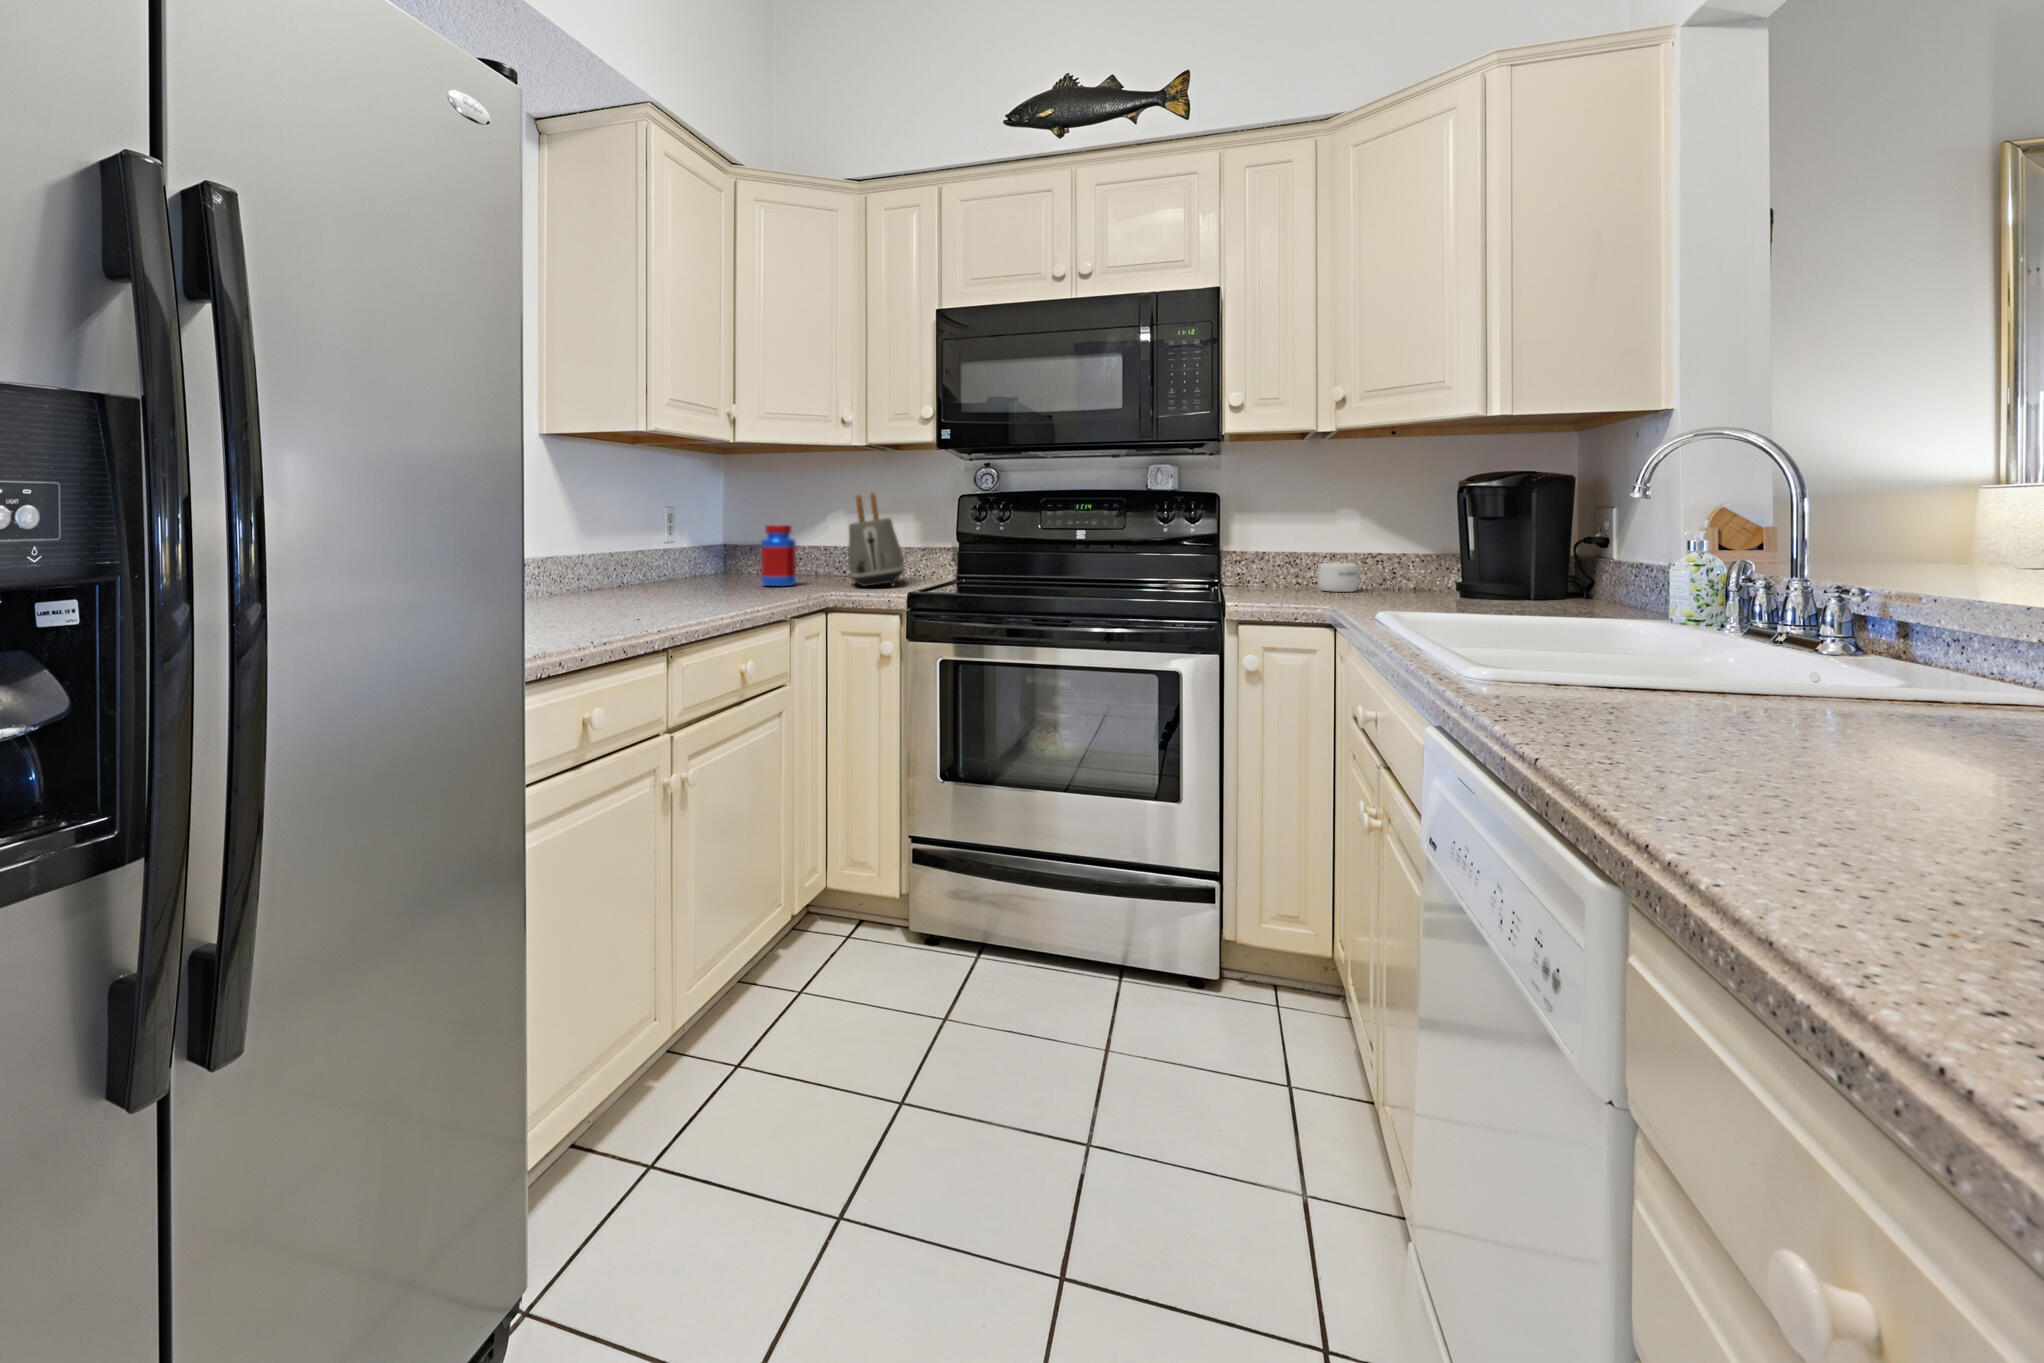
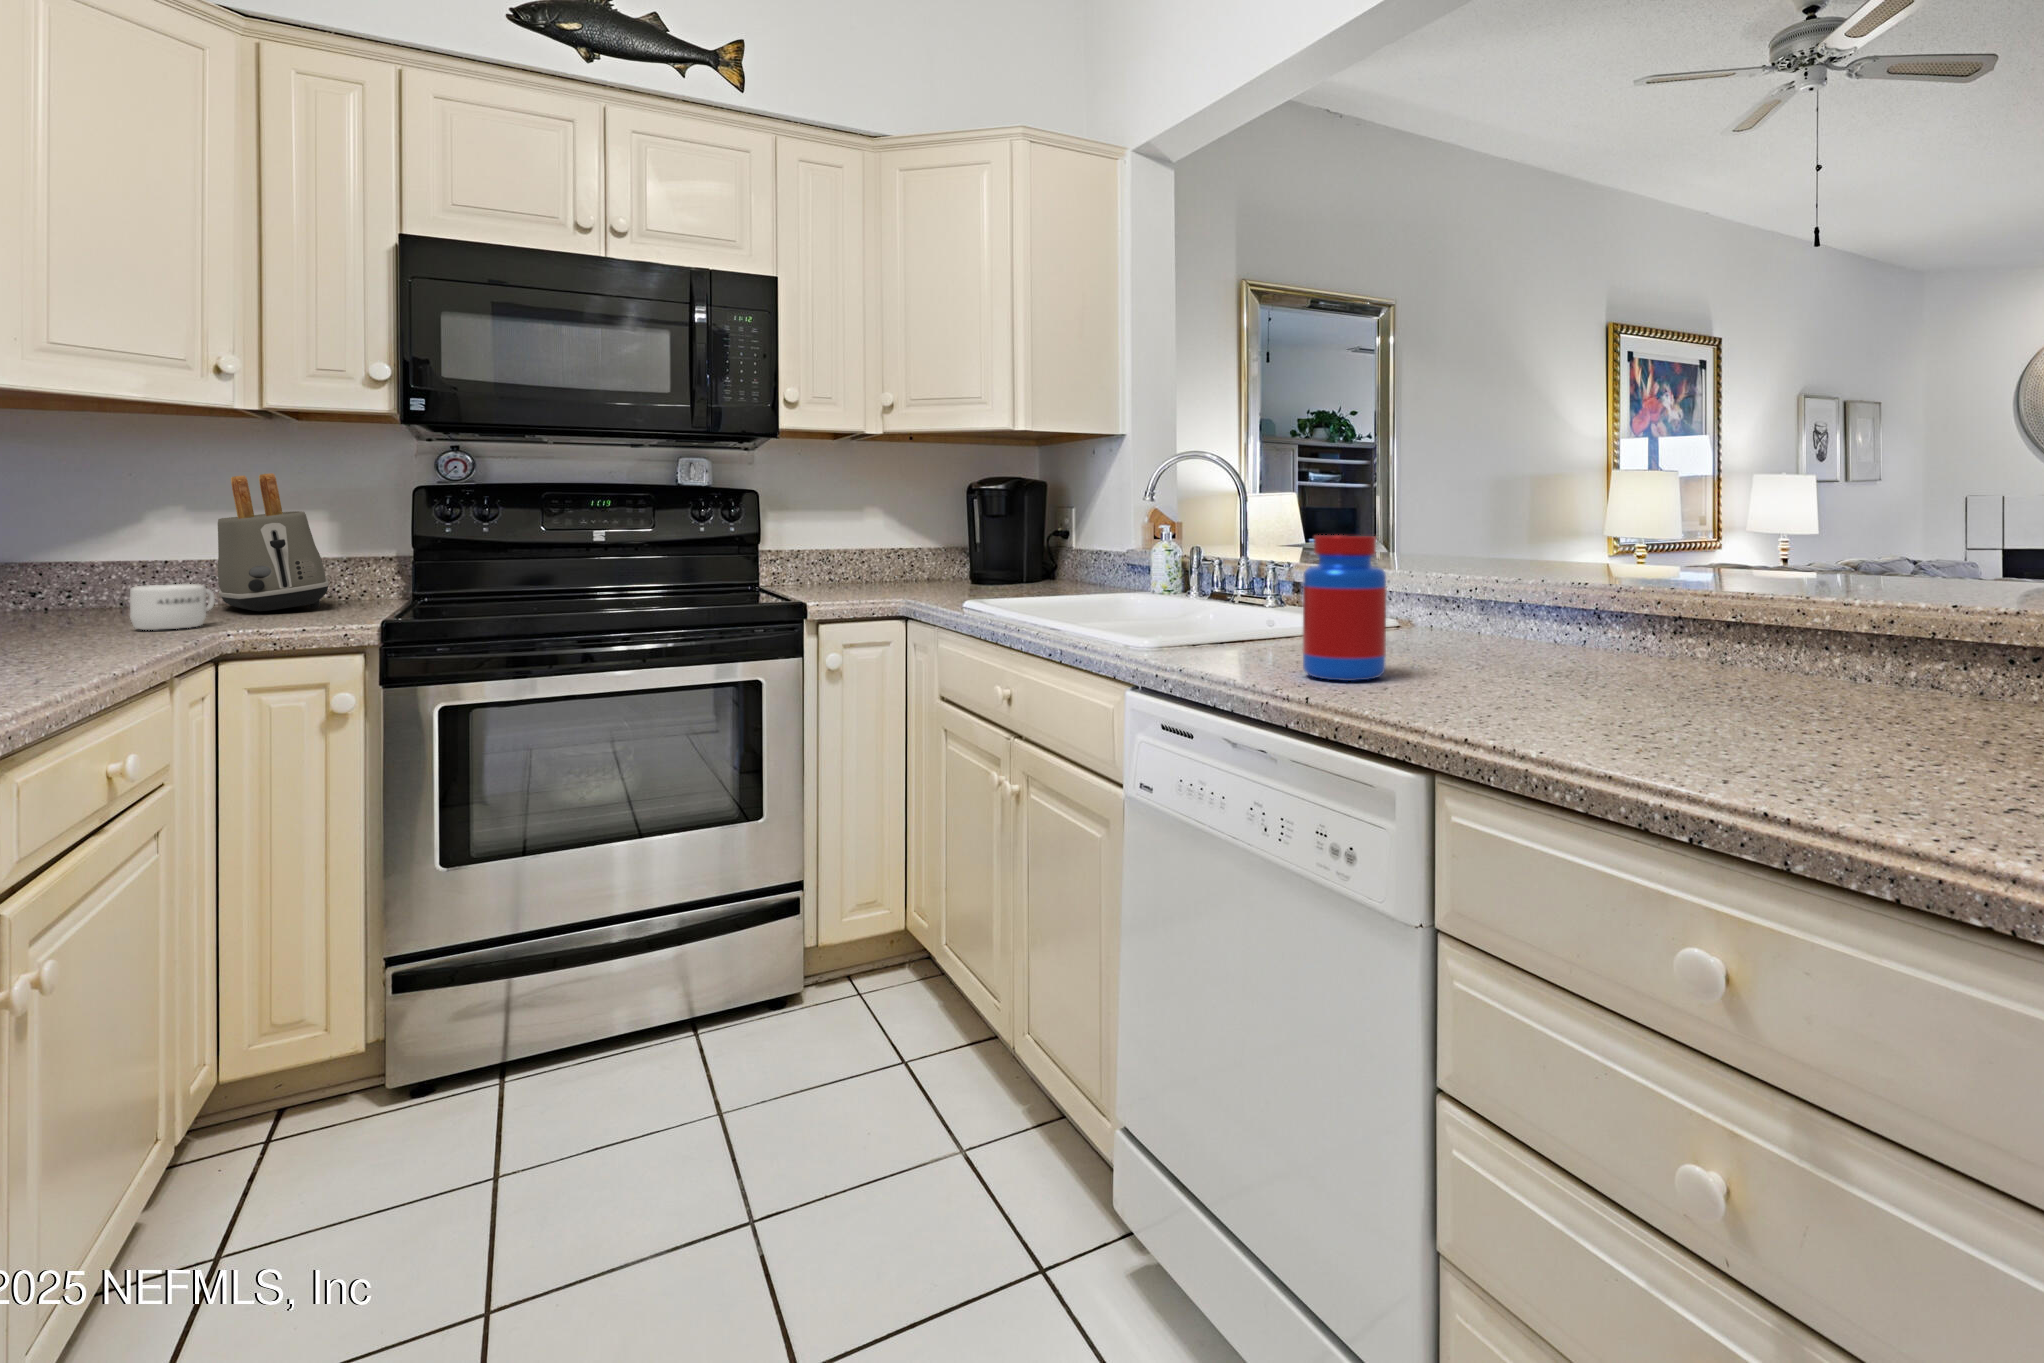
jar: present [761,525,796,586] -> present [1302,535,1386,681]
mug: present [1318,563,1358,592] -> present [130,584,215,630]

